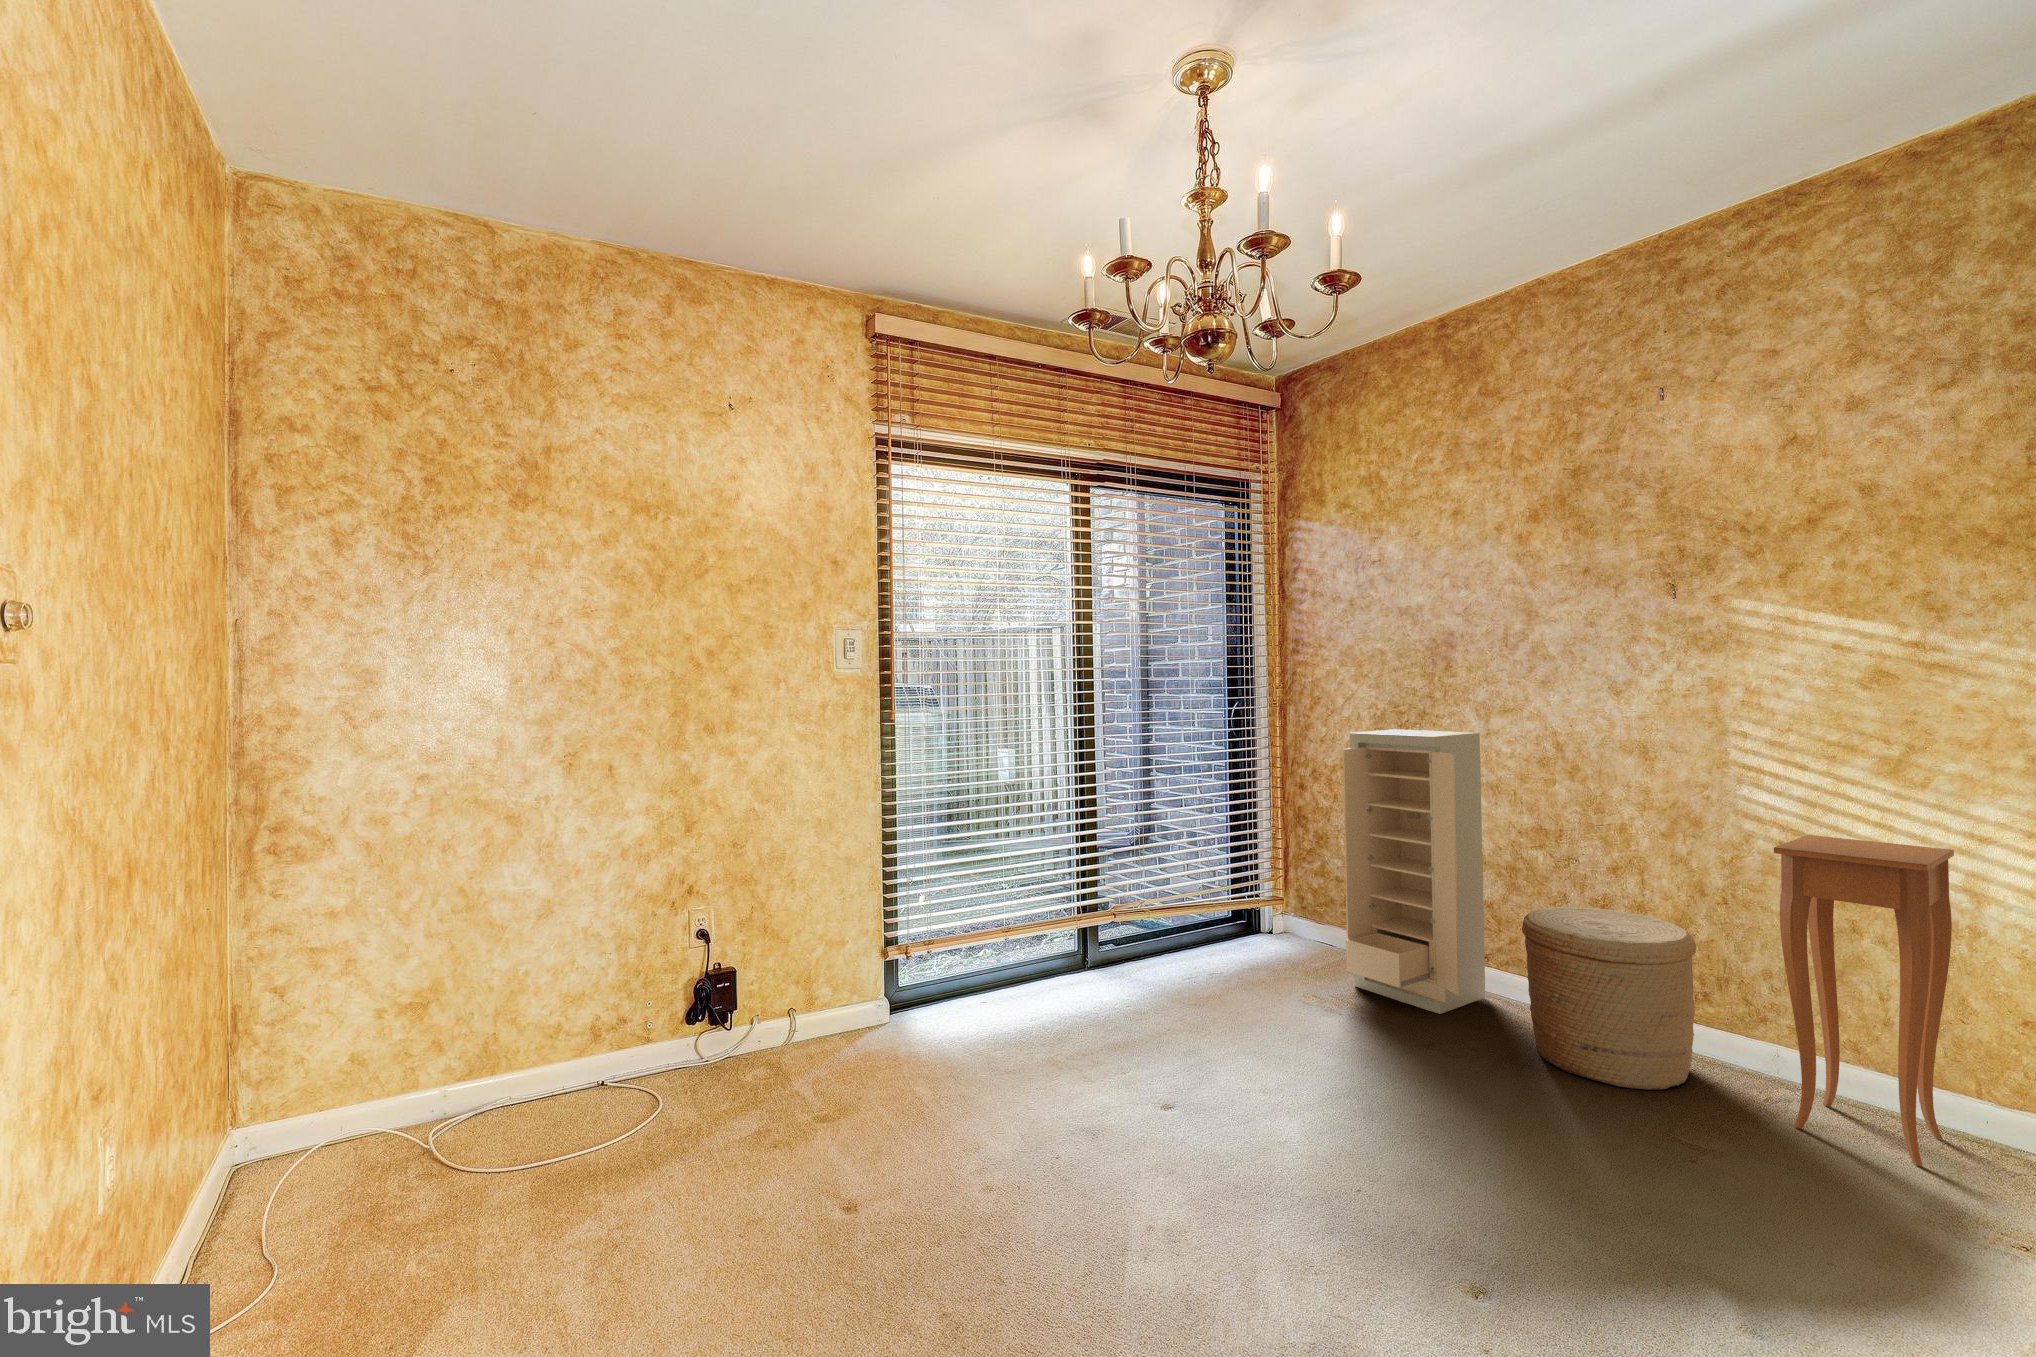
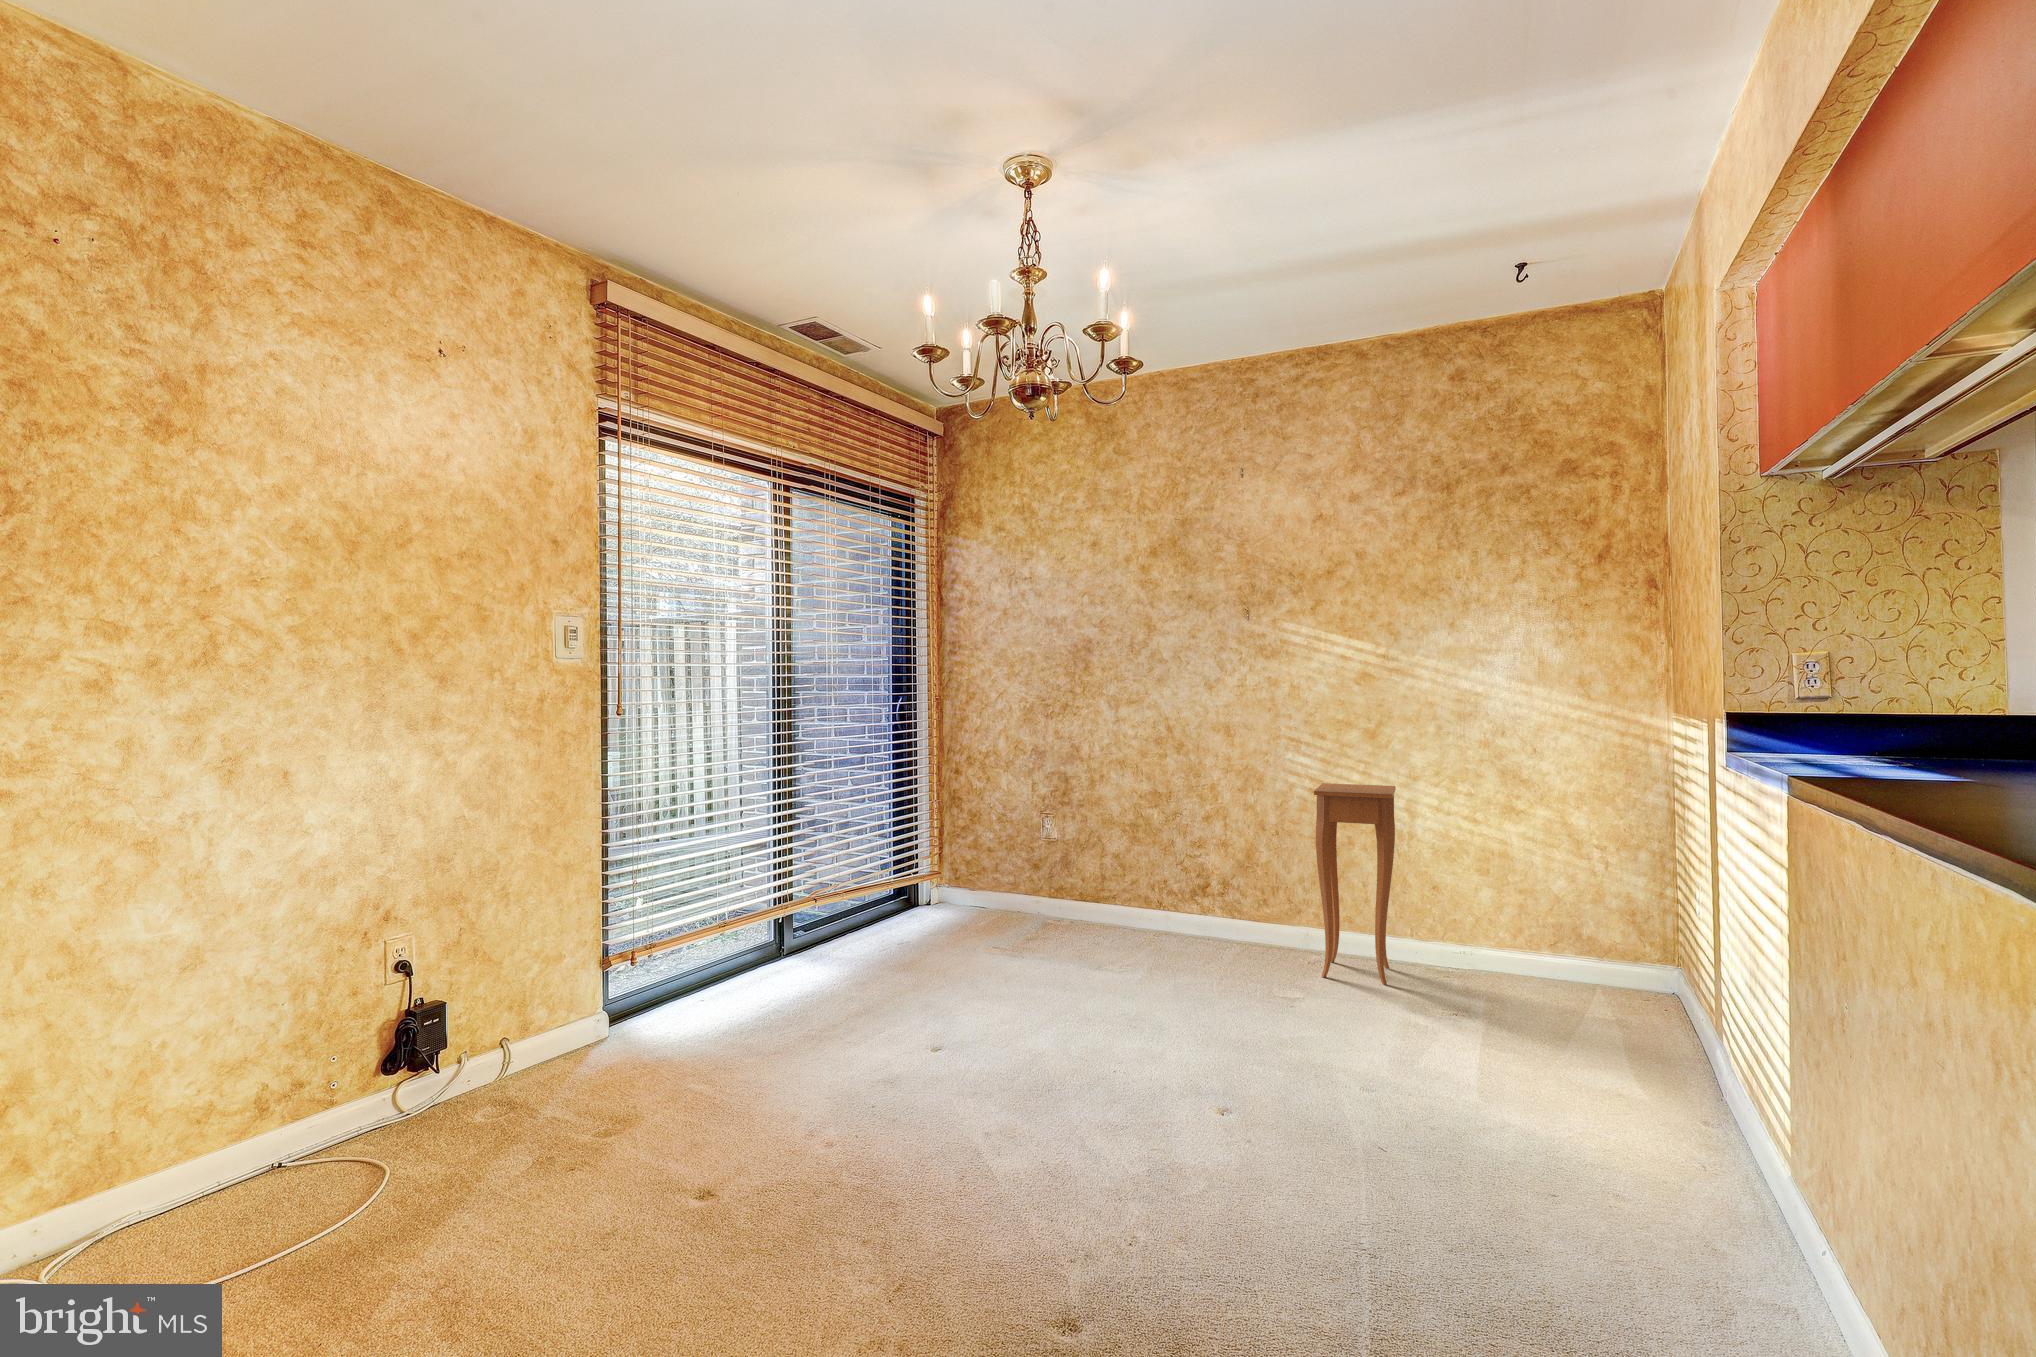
storage cabinet: present [1343,729,1485,1014] -> none [1016,720,1114,948]
woven basket: present [1522,907,1696,1089] -> none [1156,849,1263,973]

